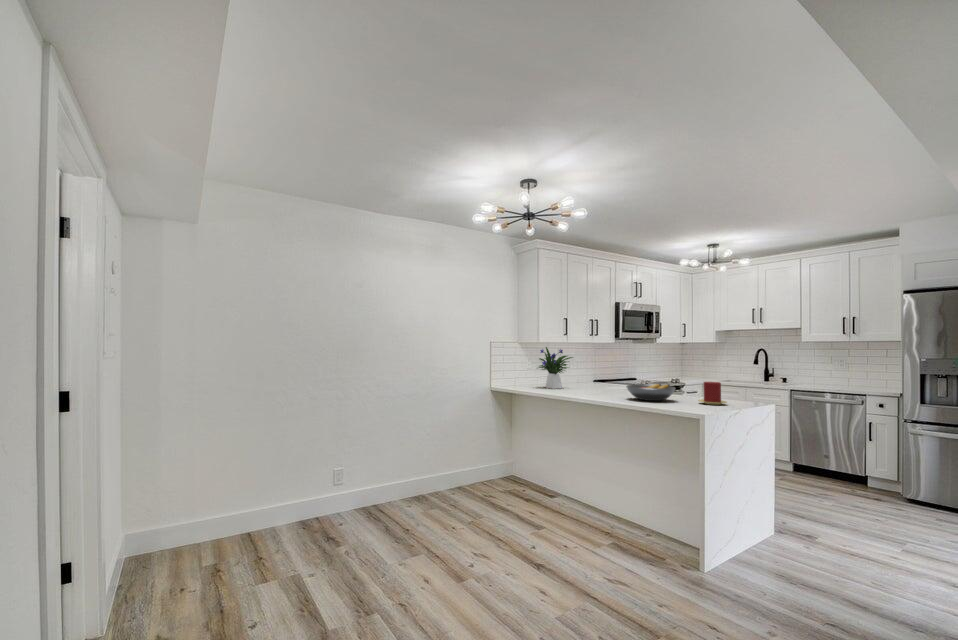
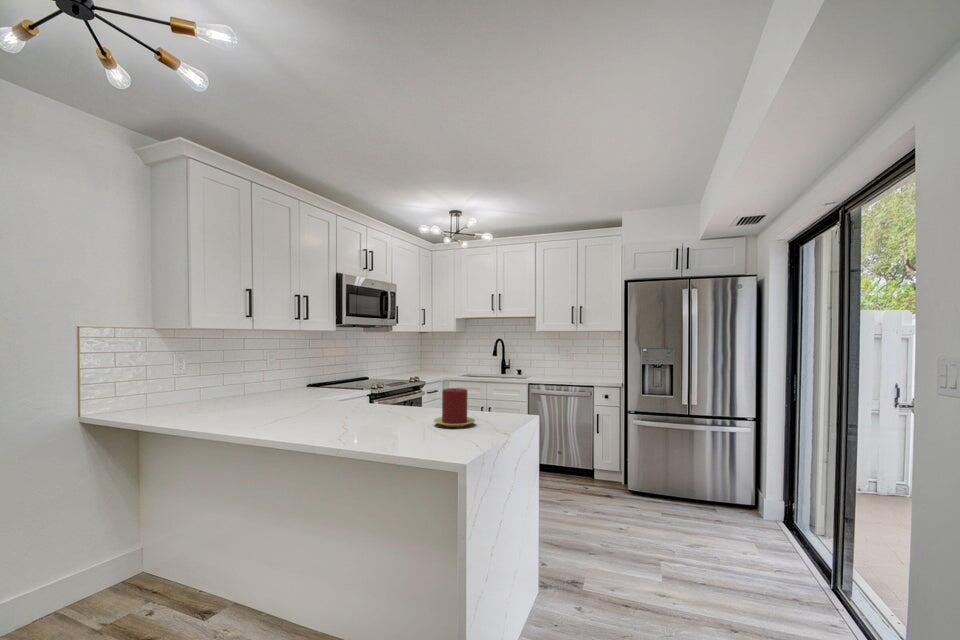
flower arrangement: present [539,347,573,389] -> none [170,334,248,408]
fruit bowl: present [626,384,675,401] -> none [317,396,400,427]

